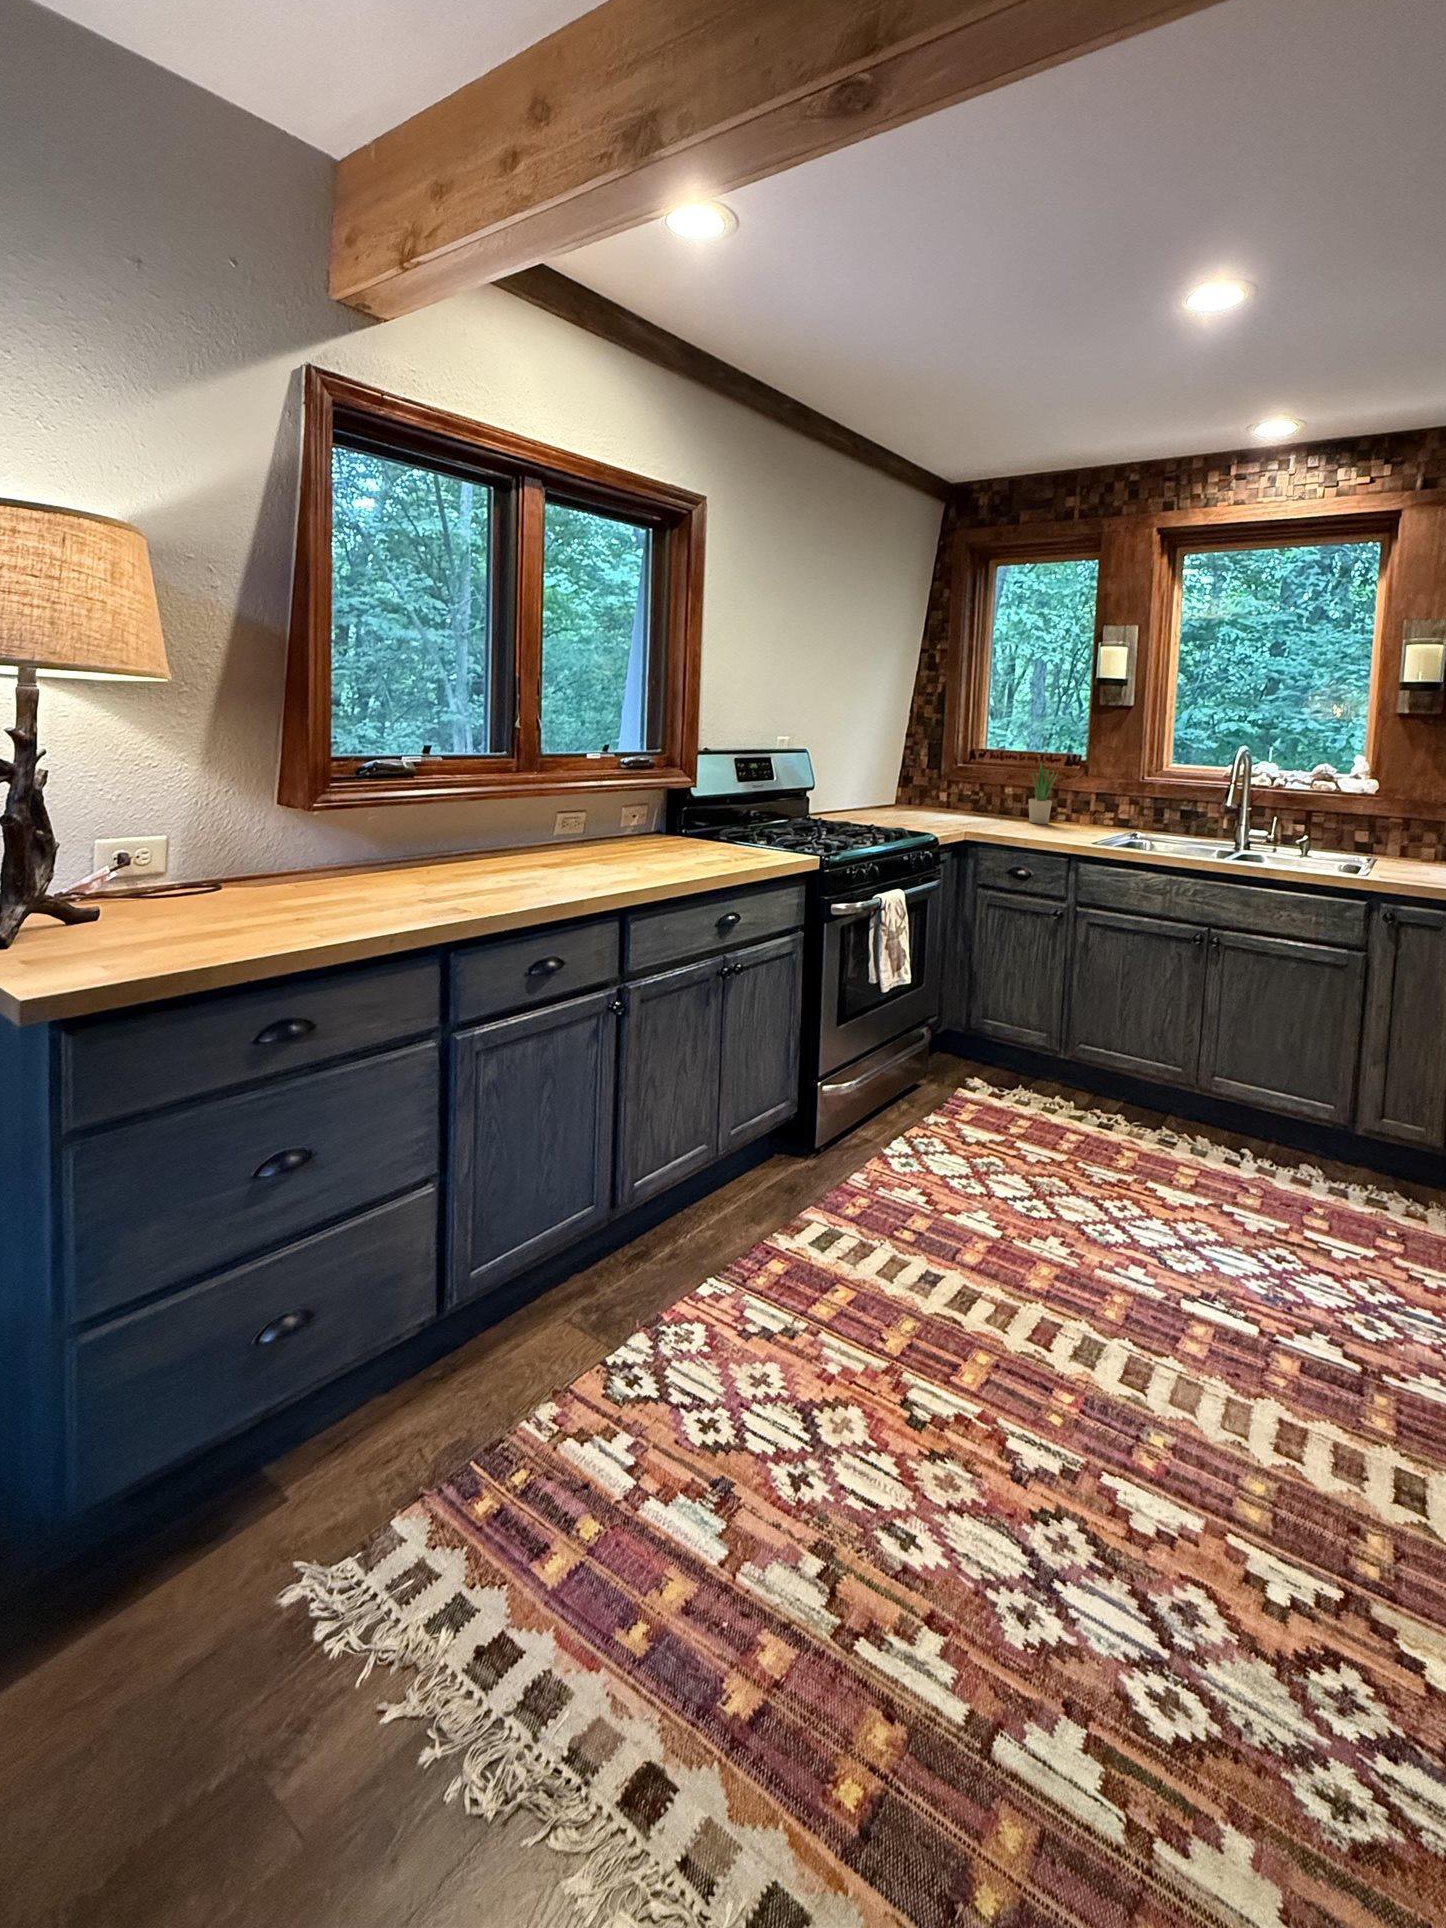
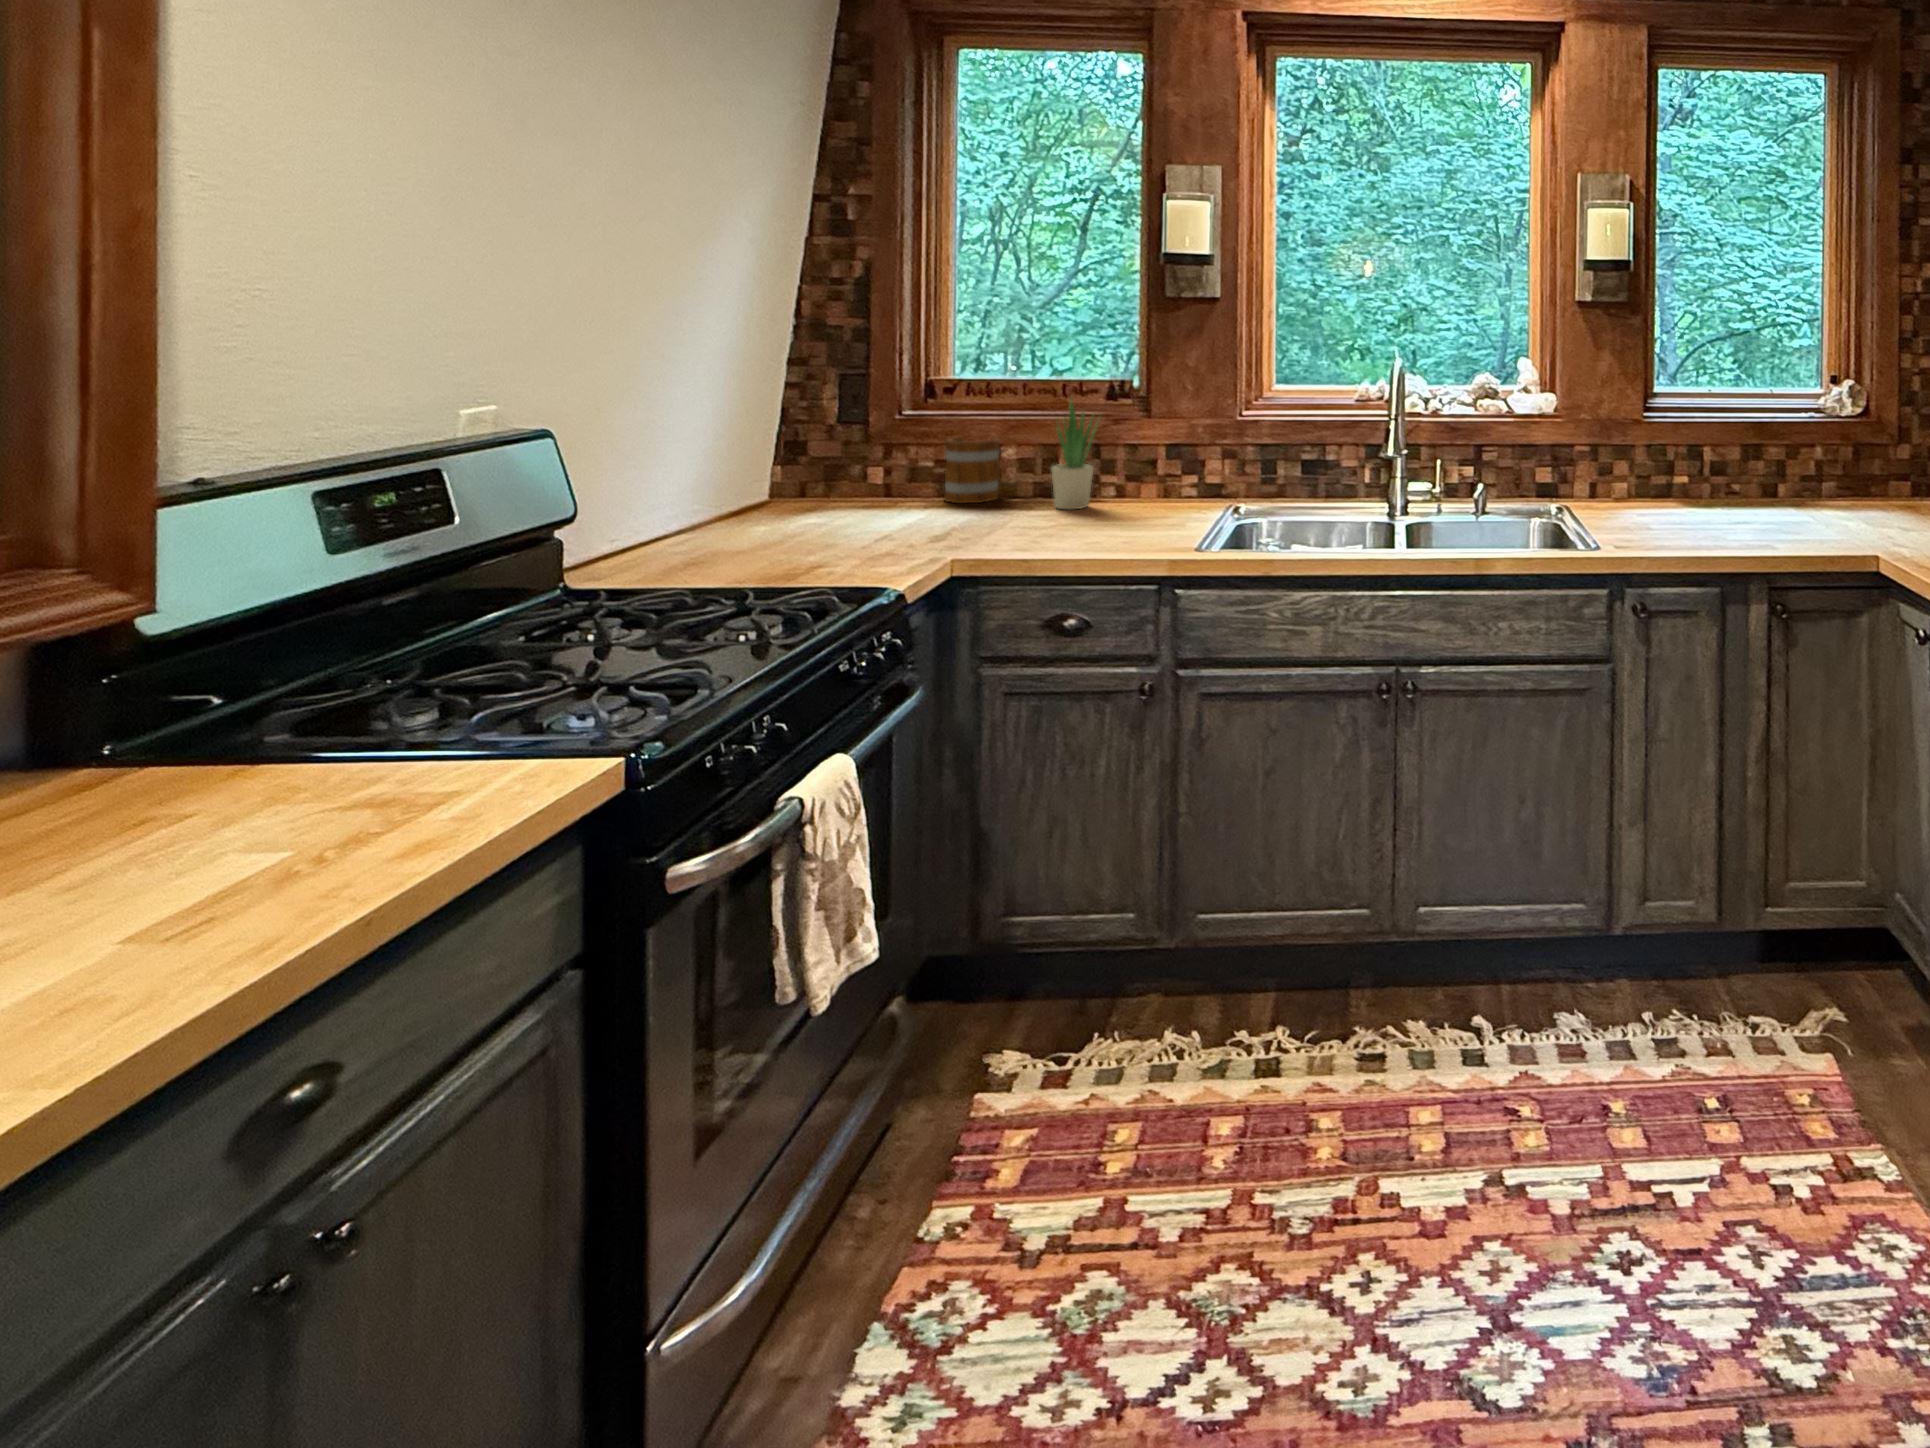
mug: none [975,781,1019,816] -> present [944,438,1018,503]

